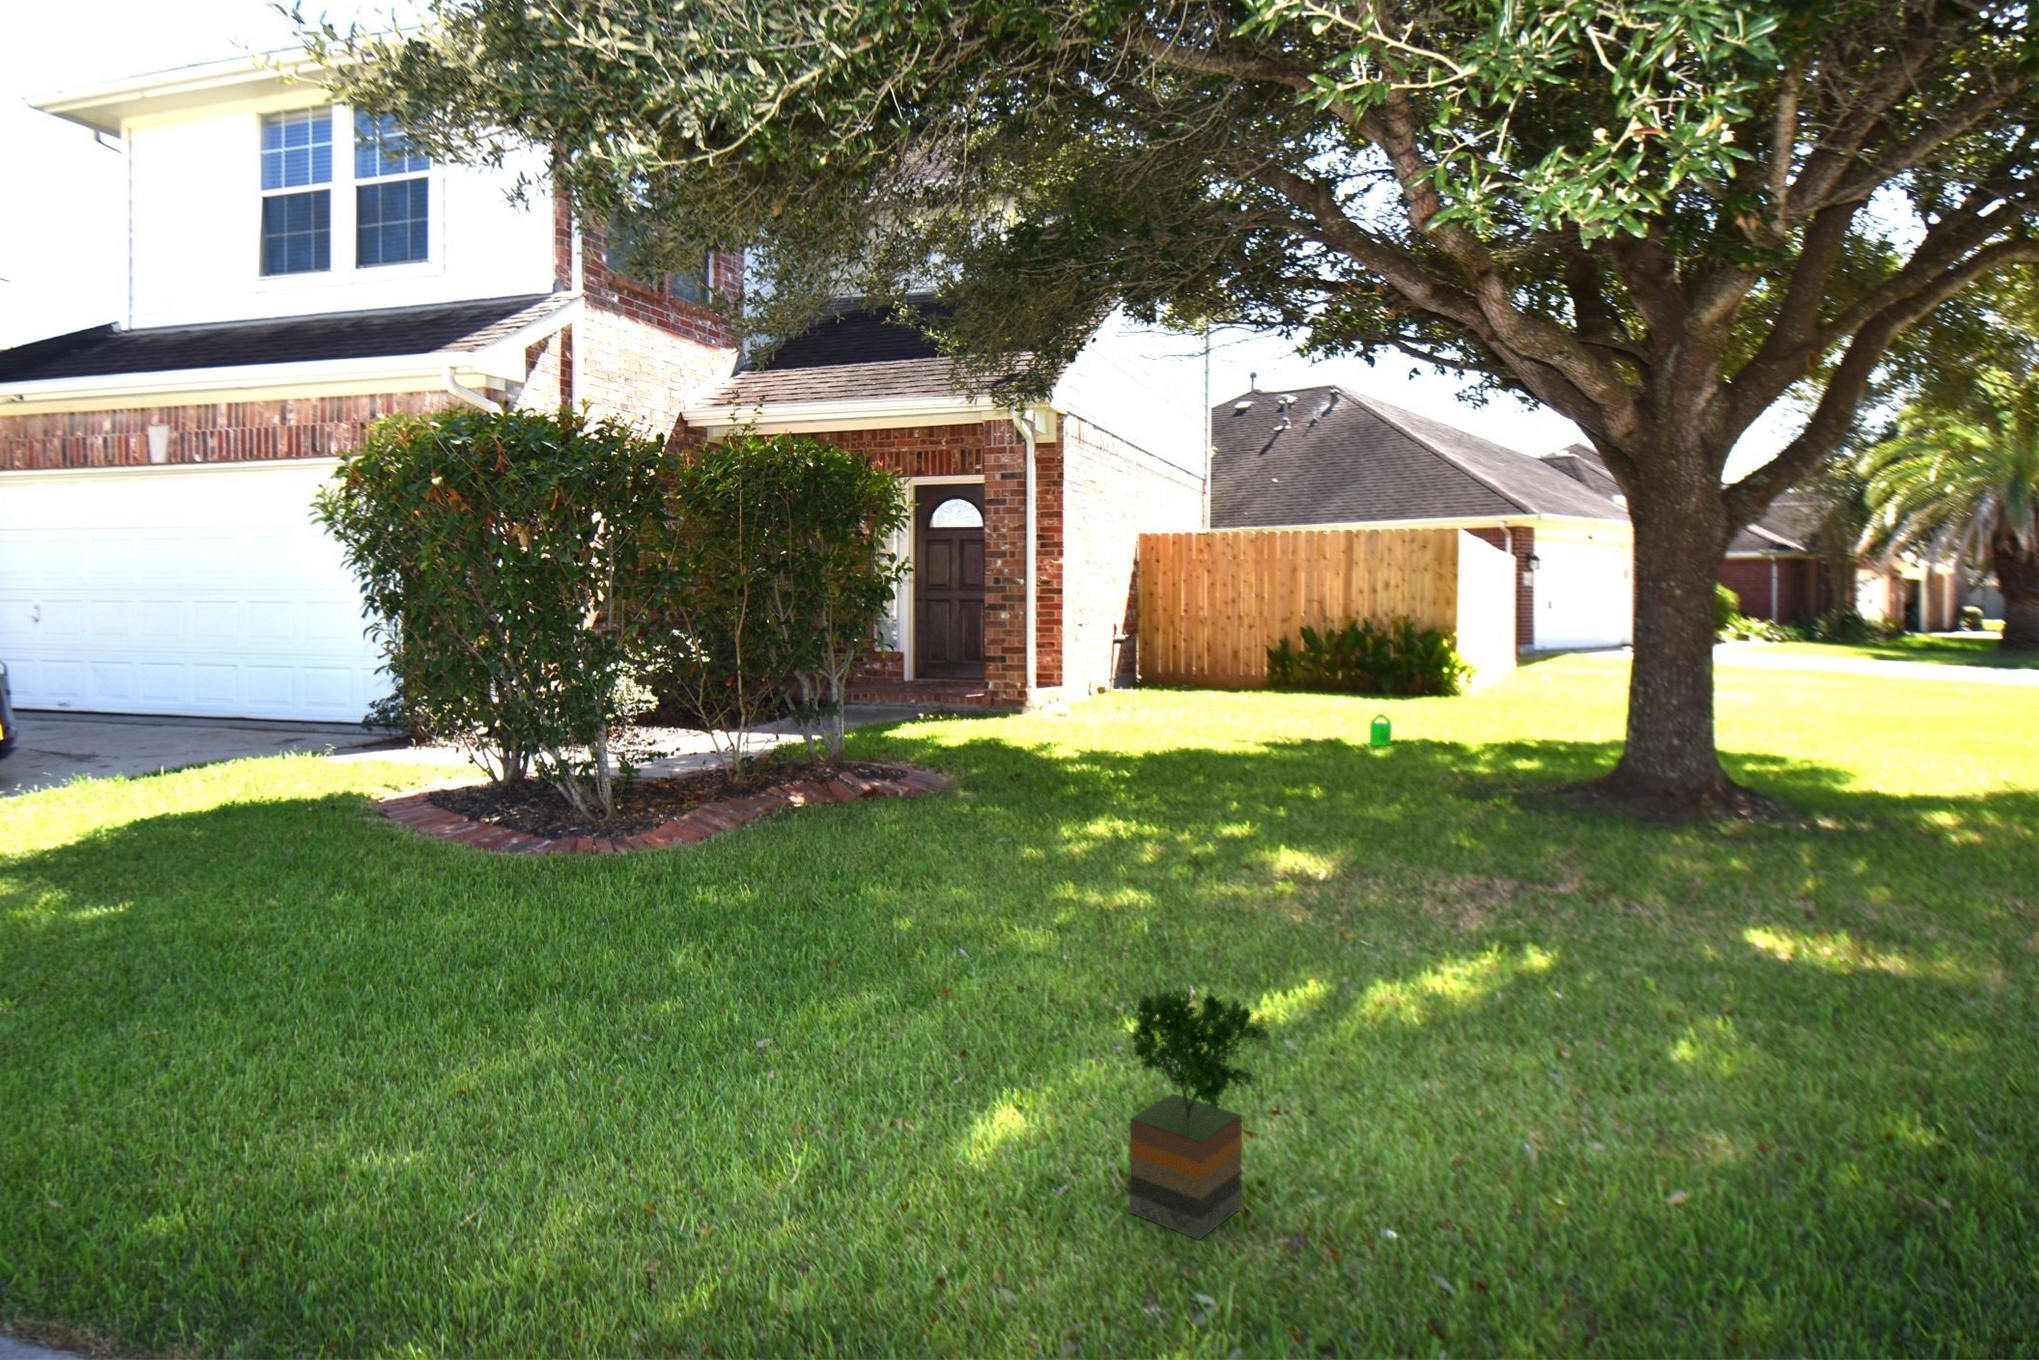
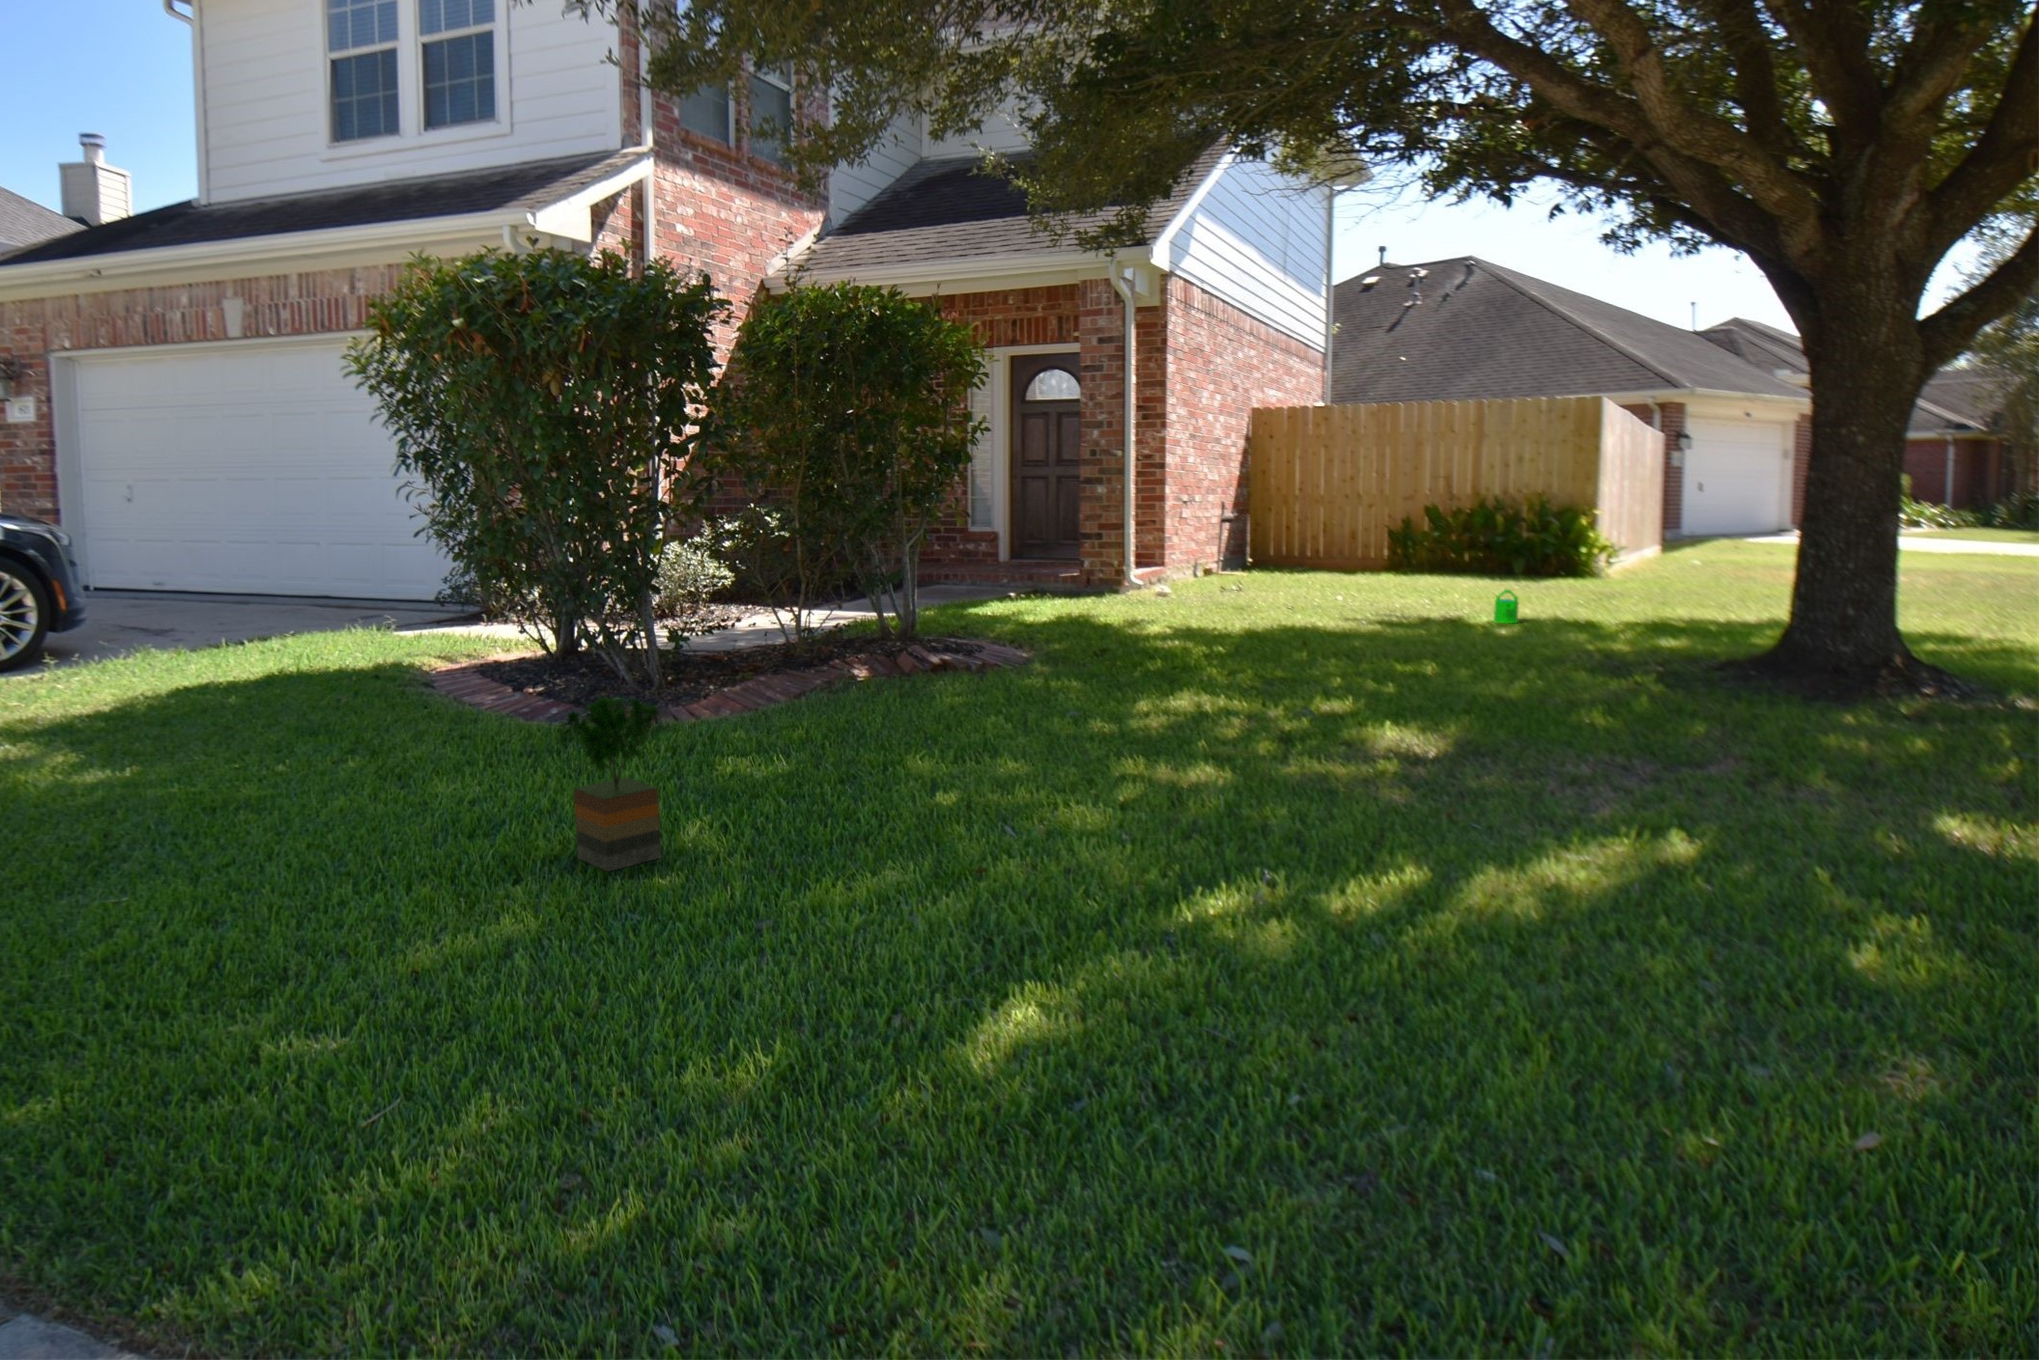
potted tree: present [1129,989,1269,1240] -> present [557,697,675,871]

